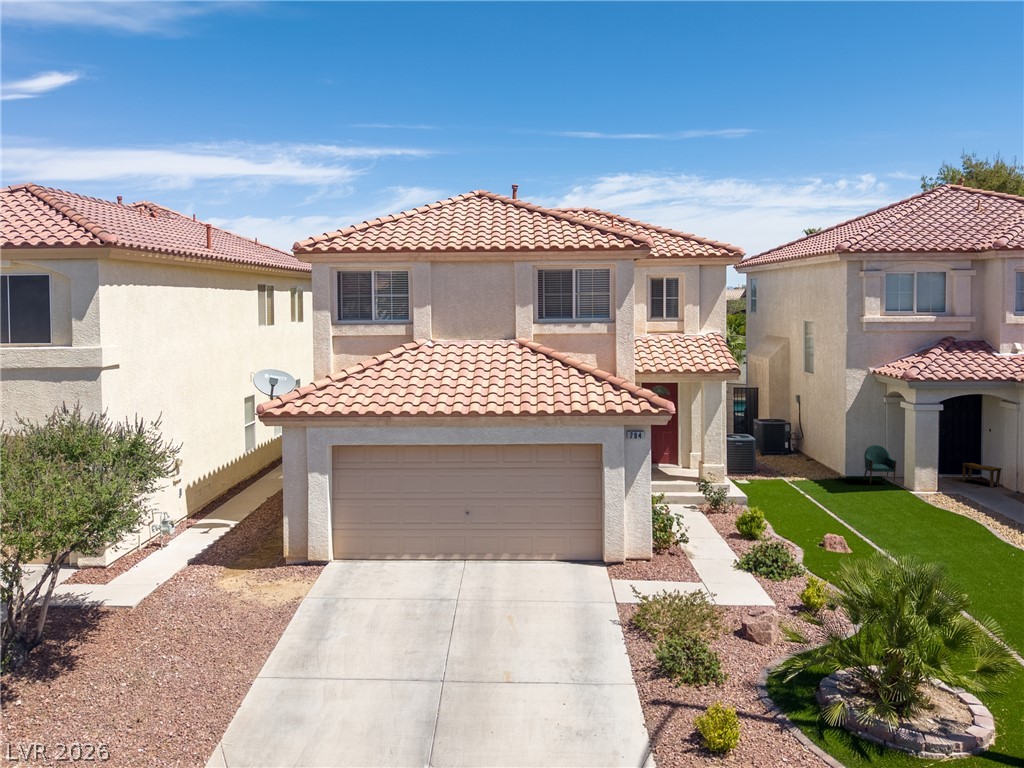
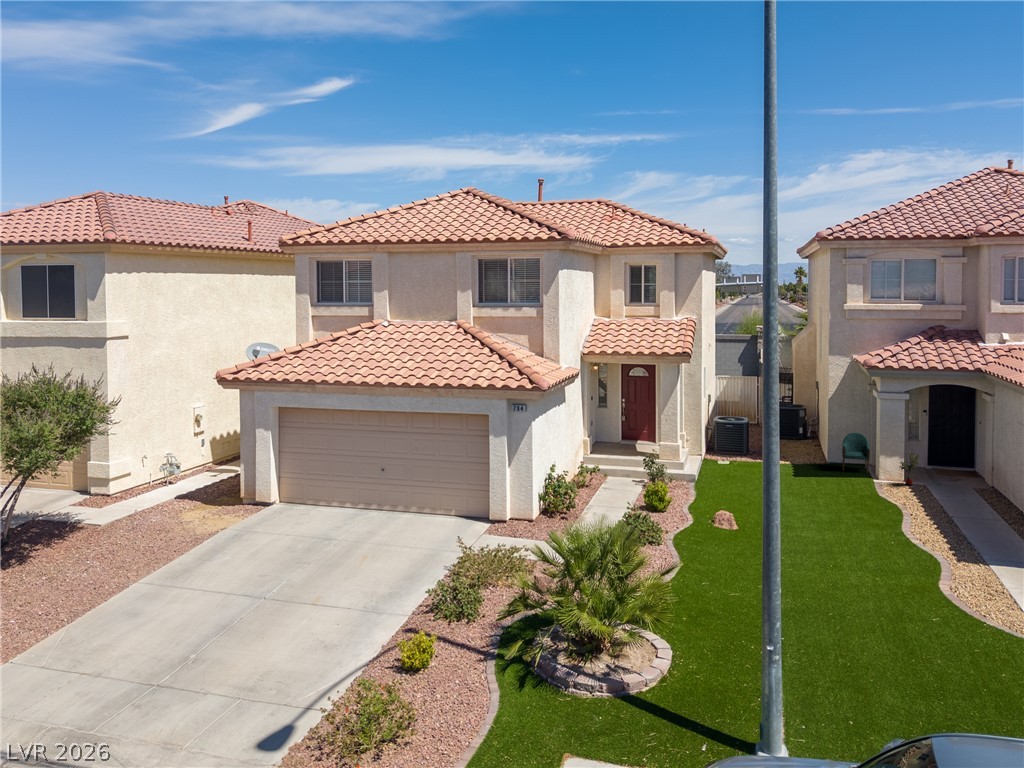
potted tree: none [936,461,956,495] -> present [899,451,920,485]
bench: present [962,463,1002,487] -> none [946,455,983,480]

